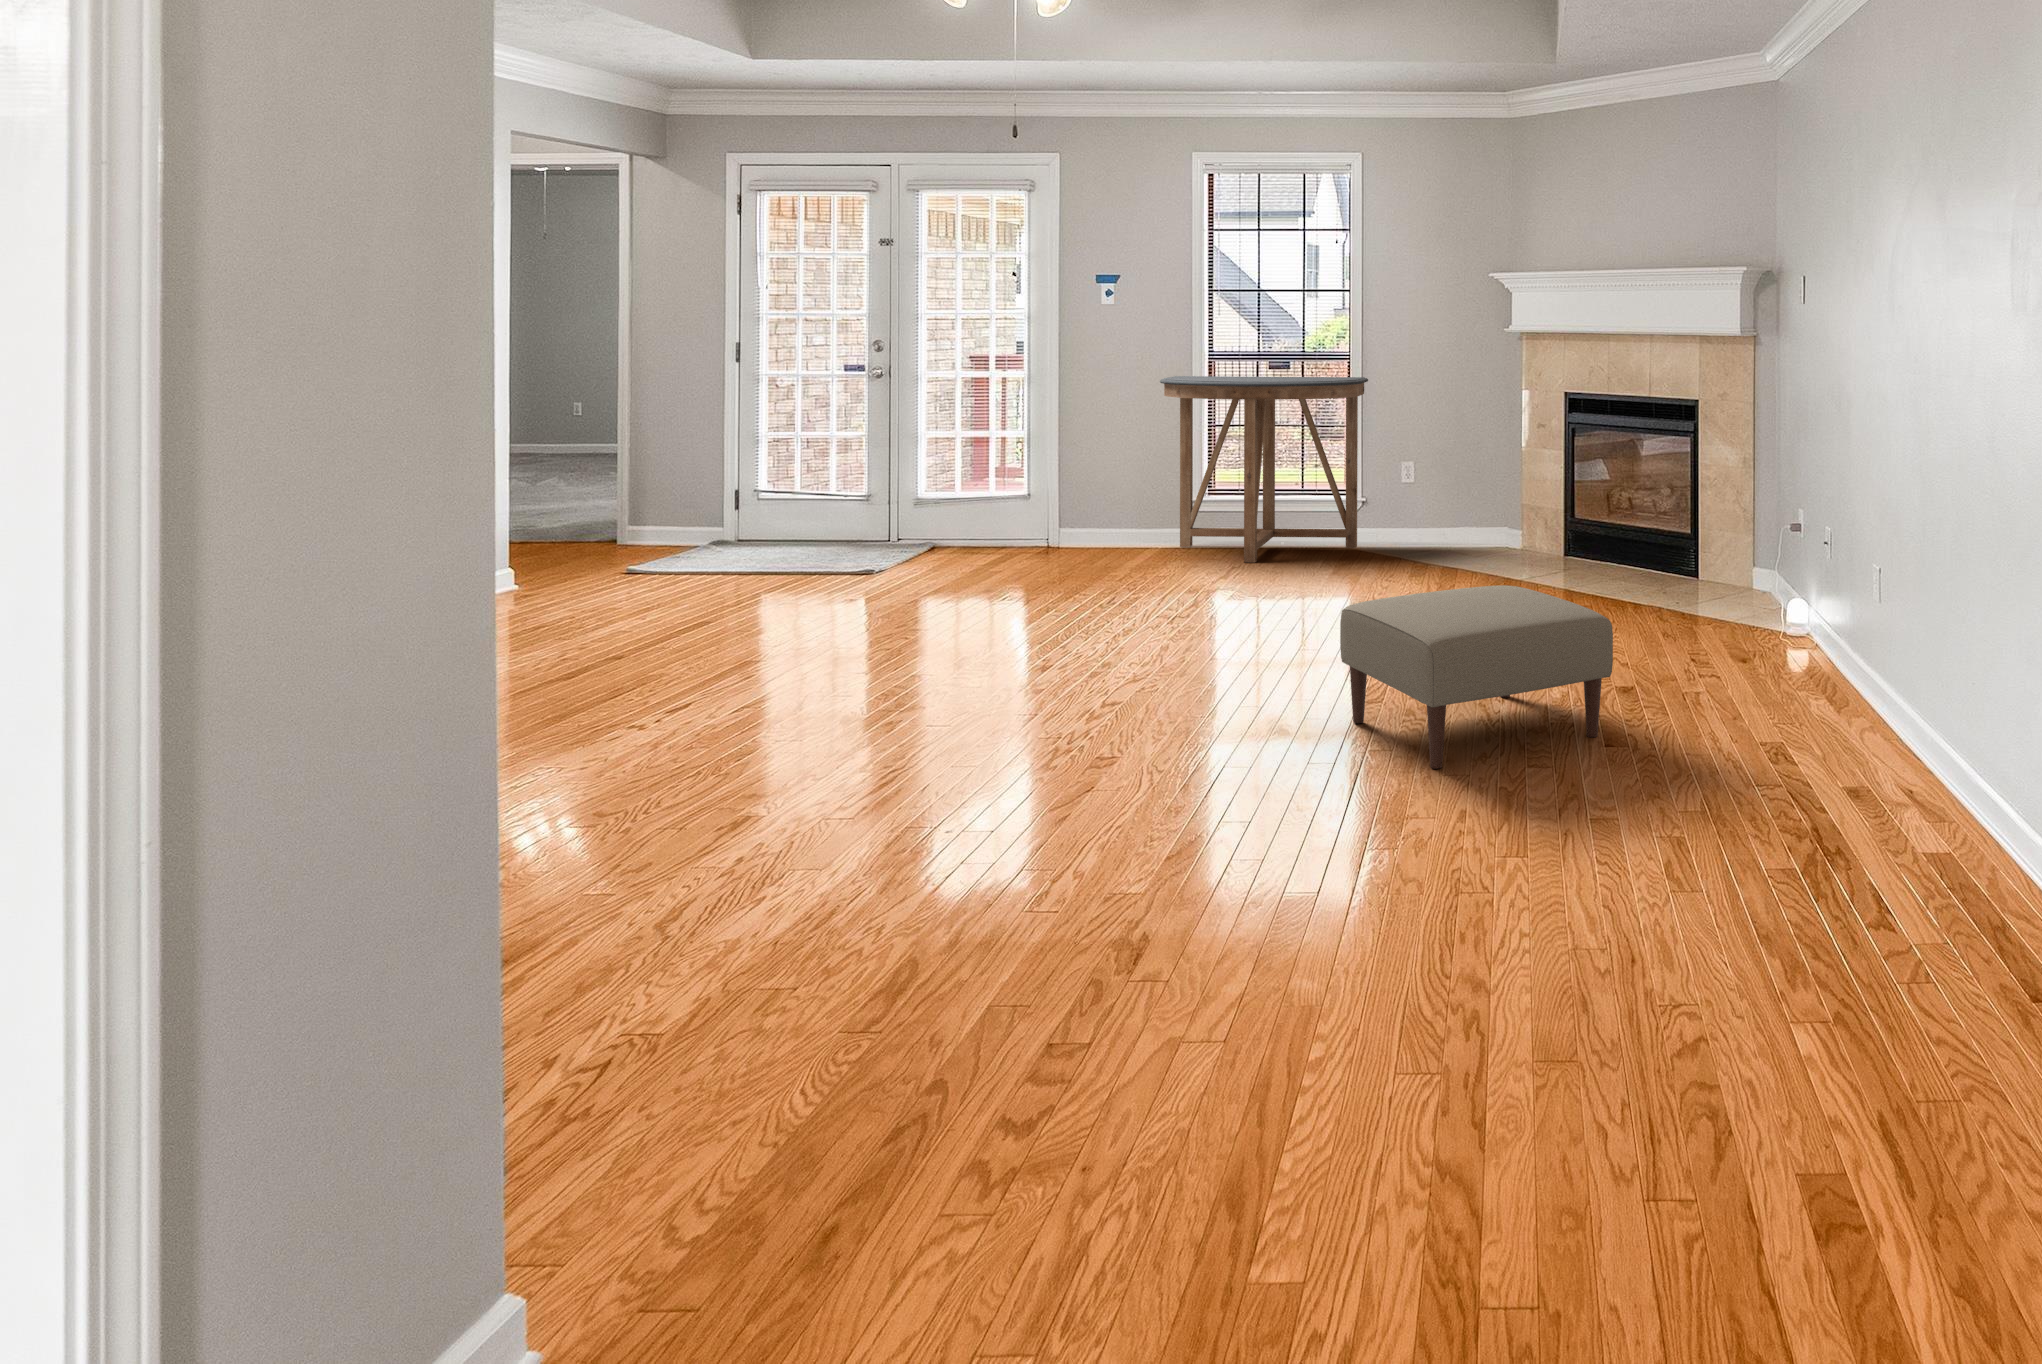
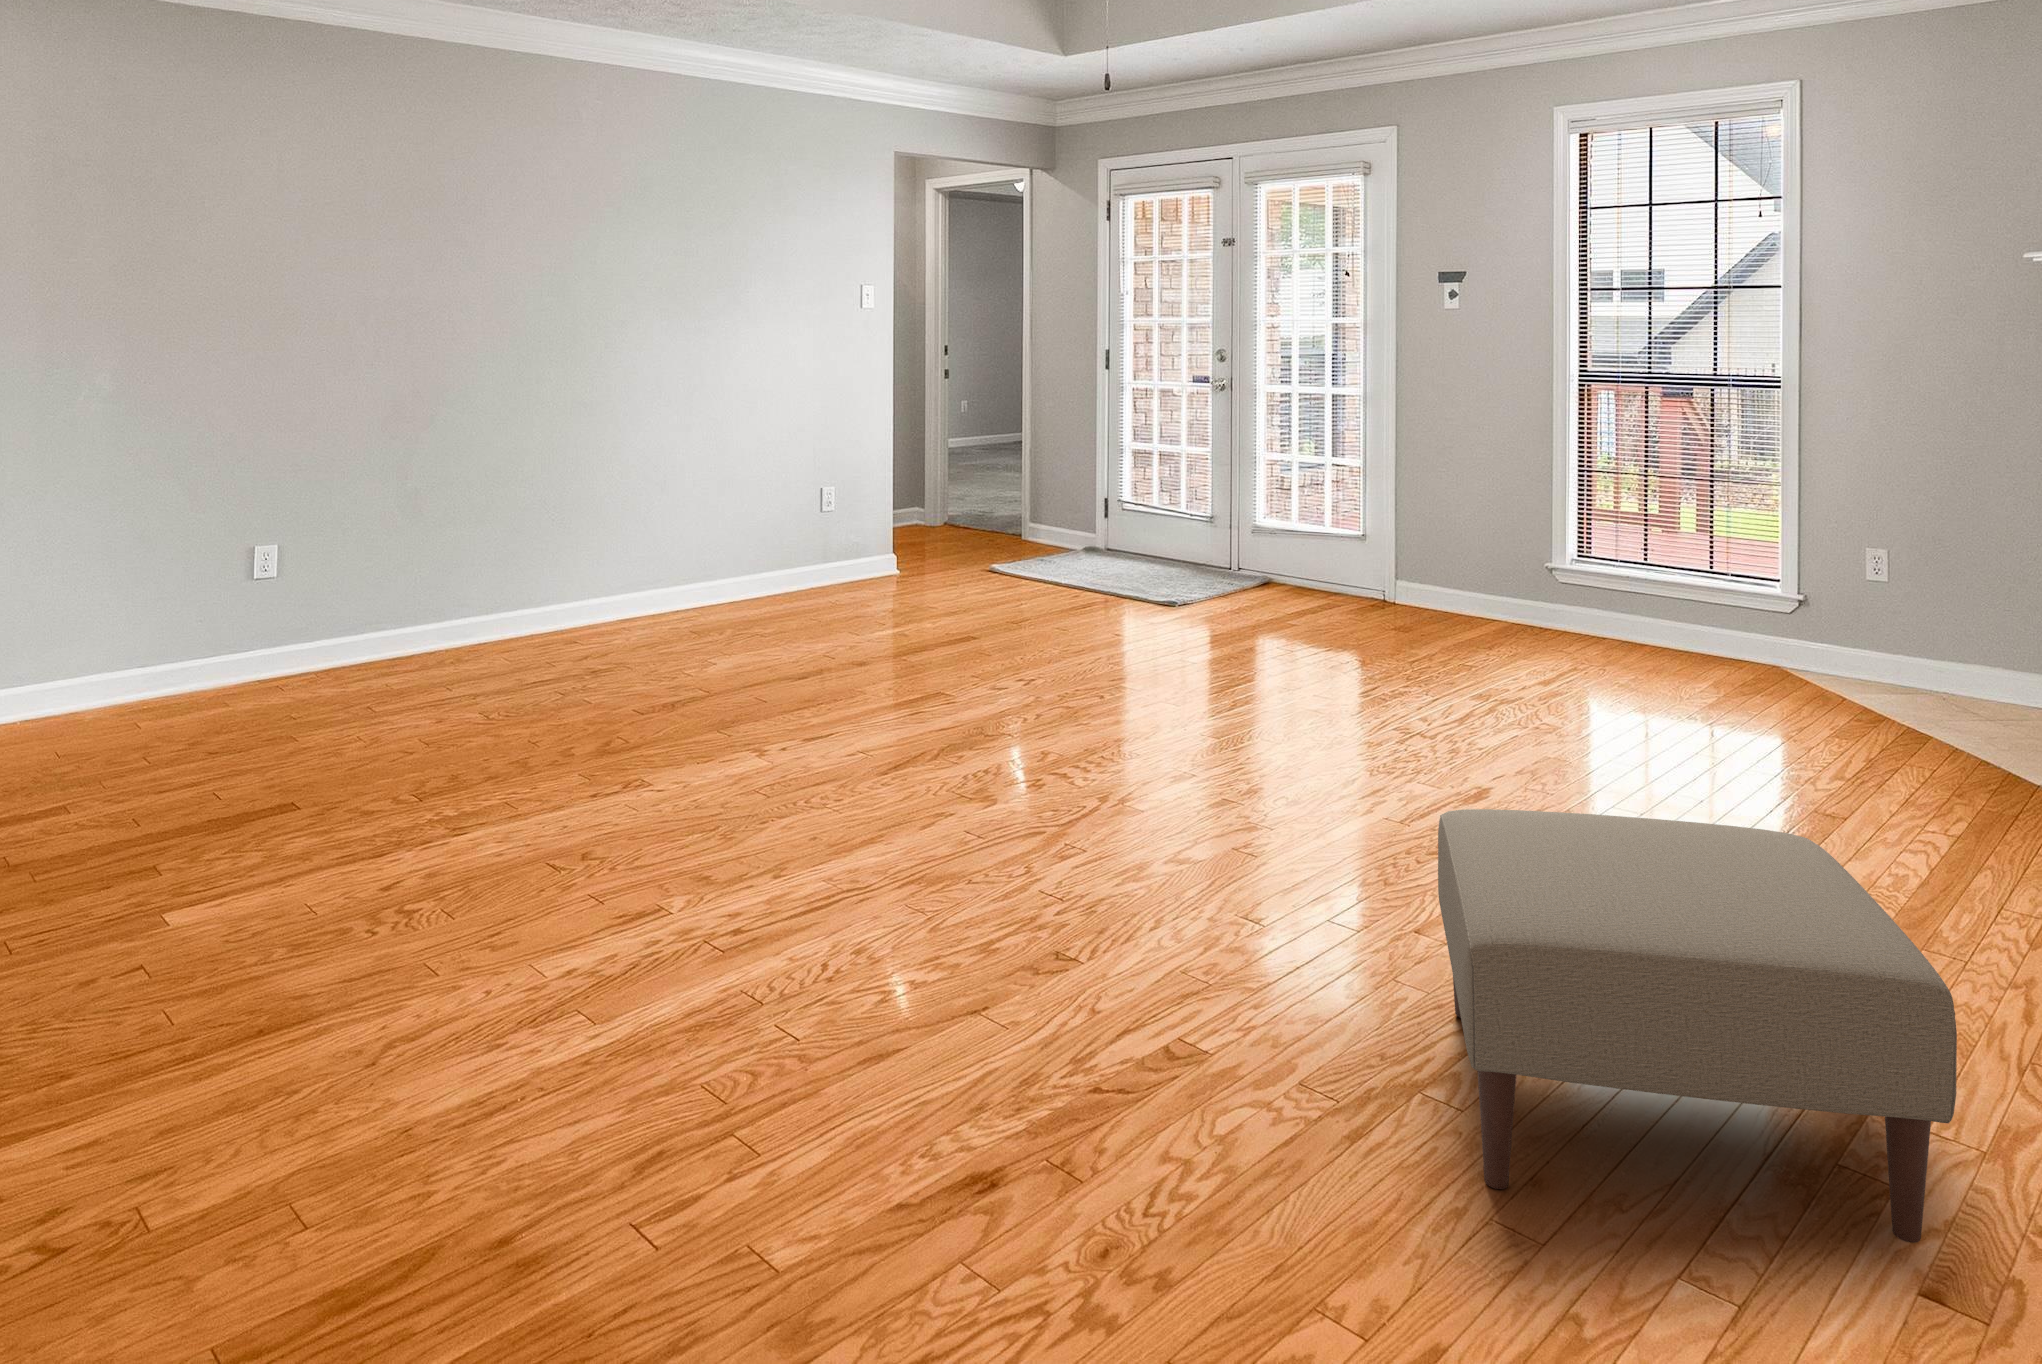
console table: present [1160,376,1368,563] -> none [1495,401,1810,668]

